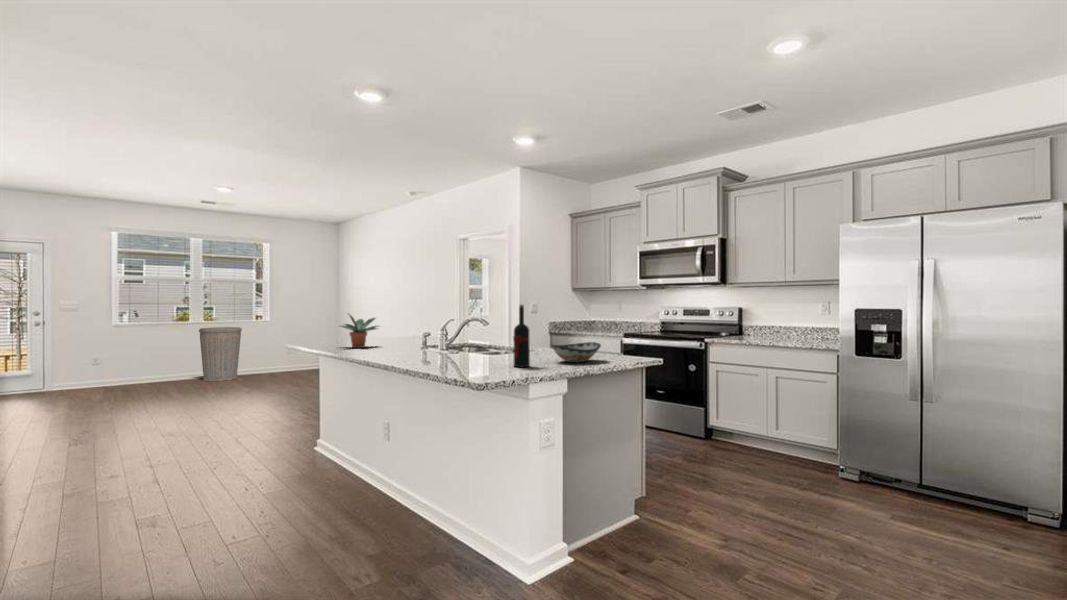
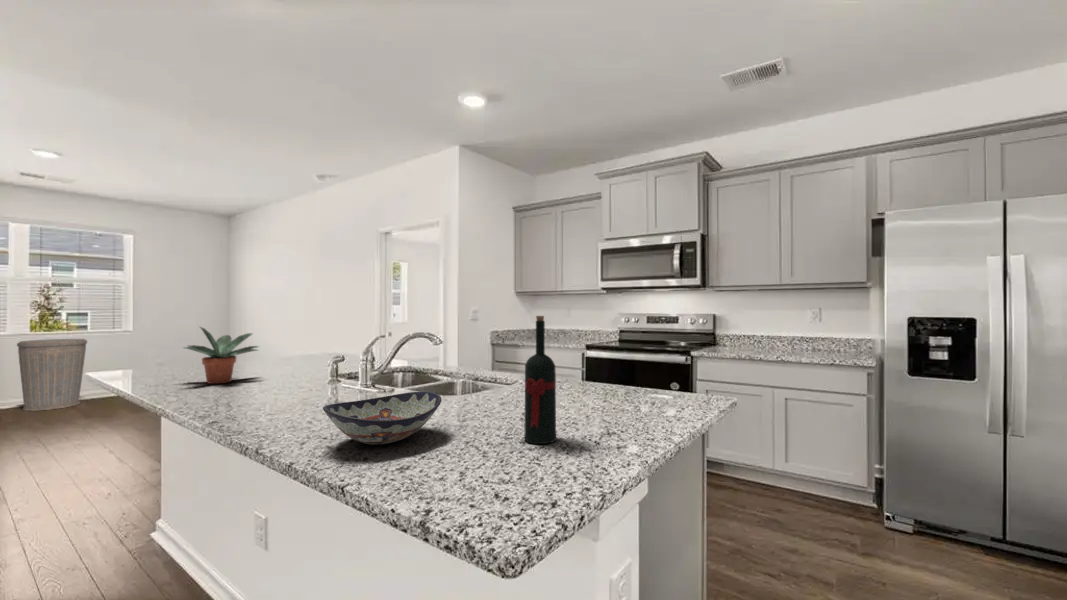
decorative bowl: present [551,342,601,362] -> present [323,391,442,445]

